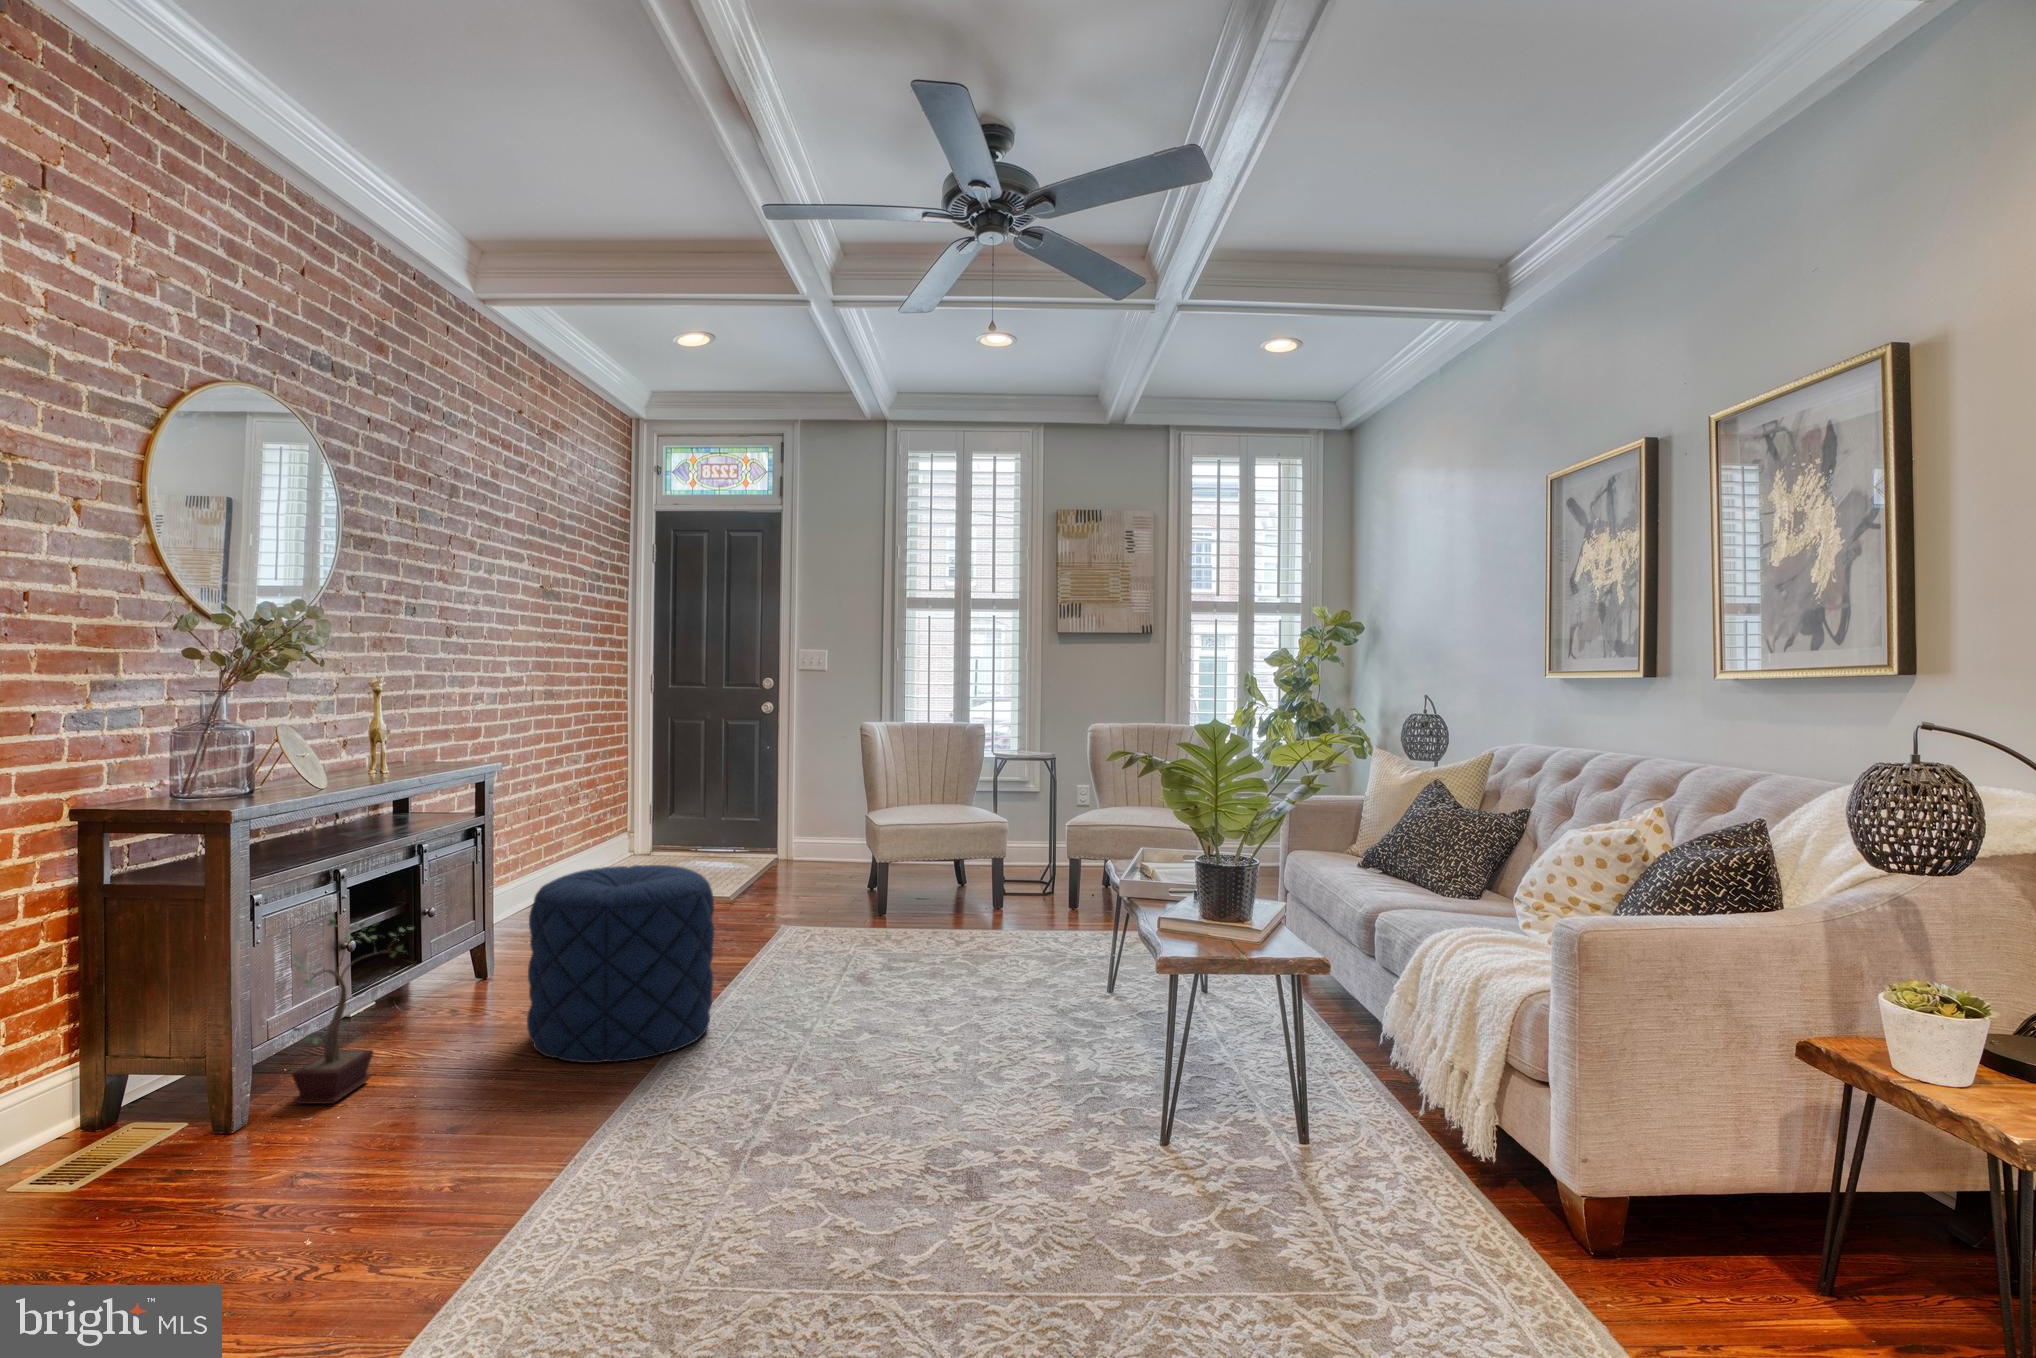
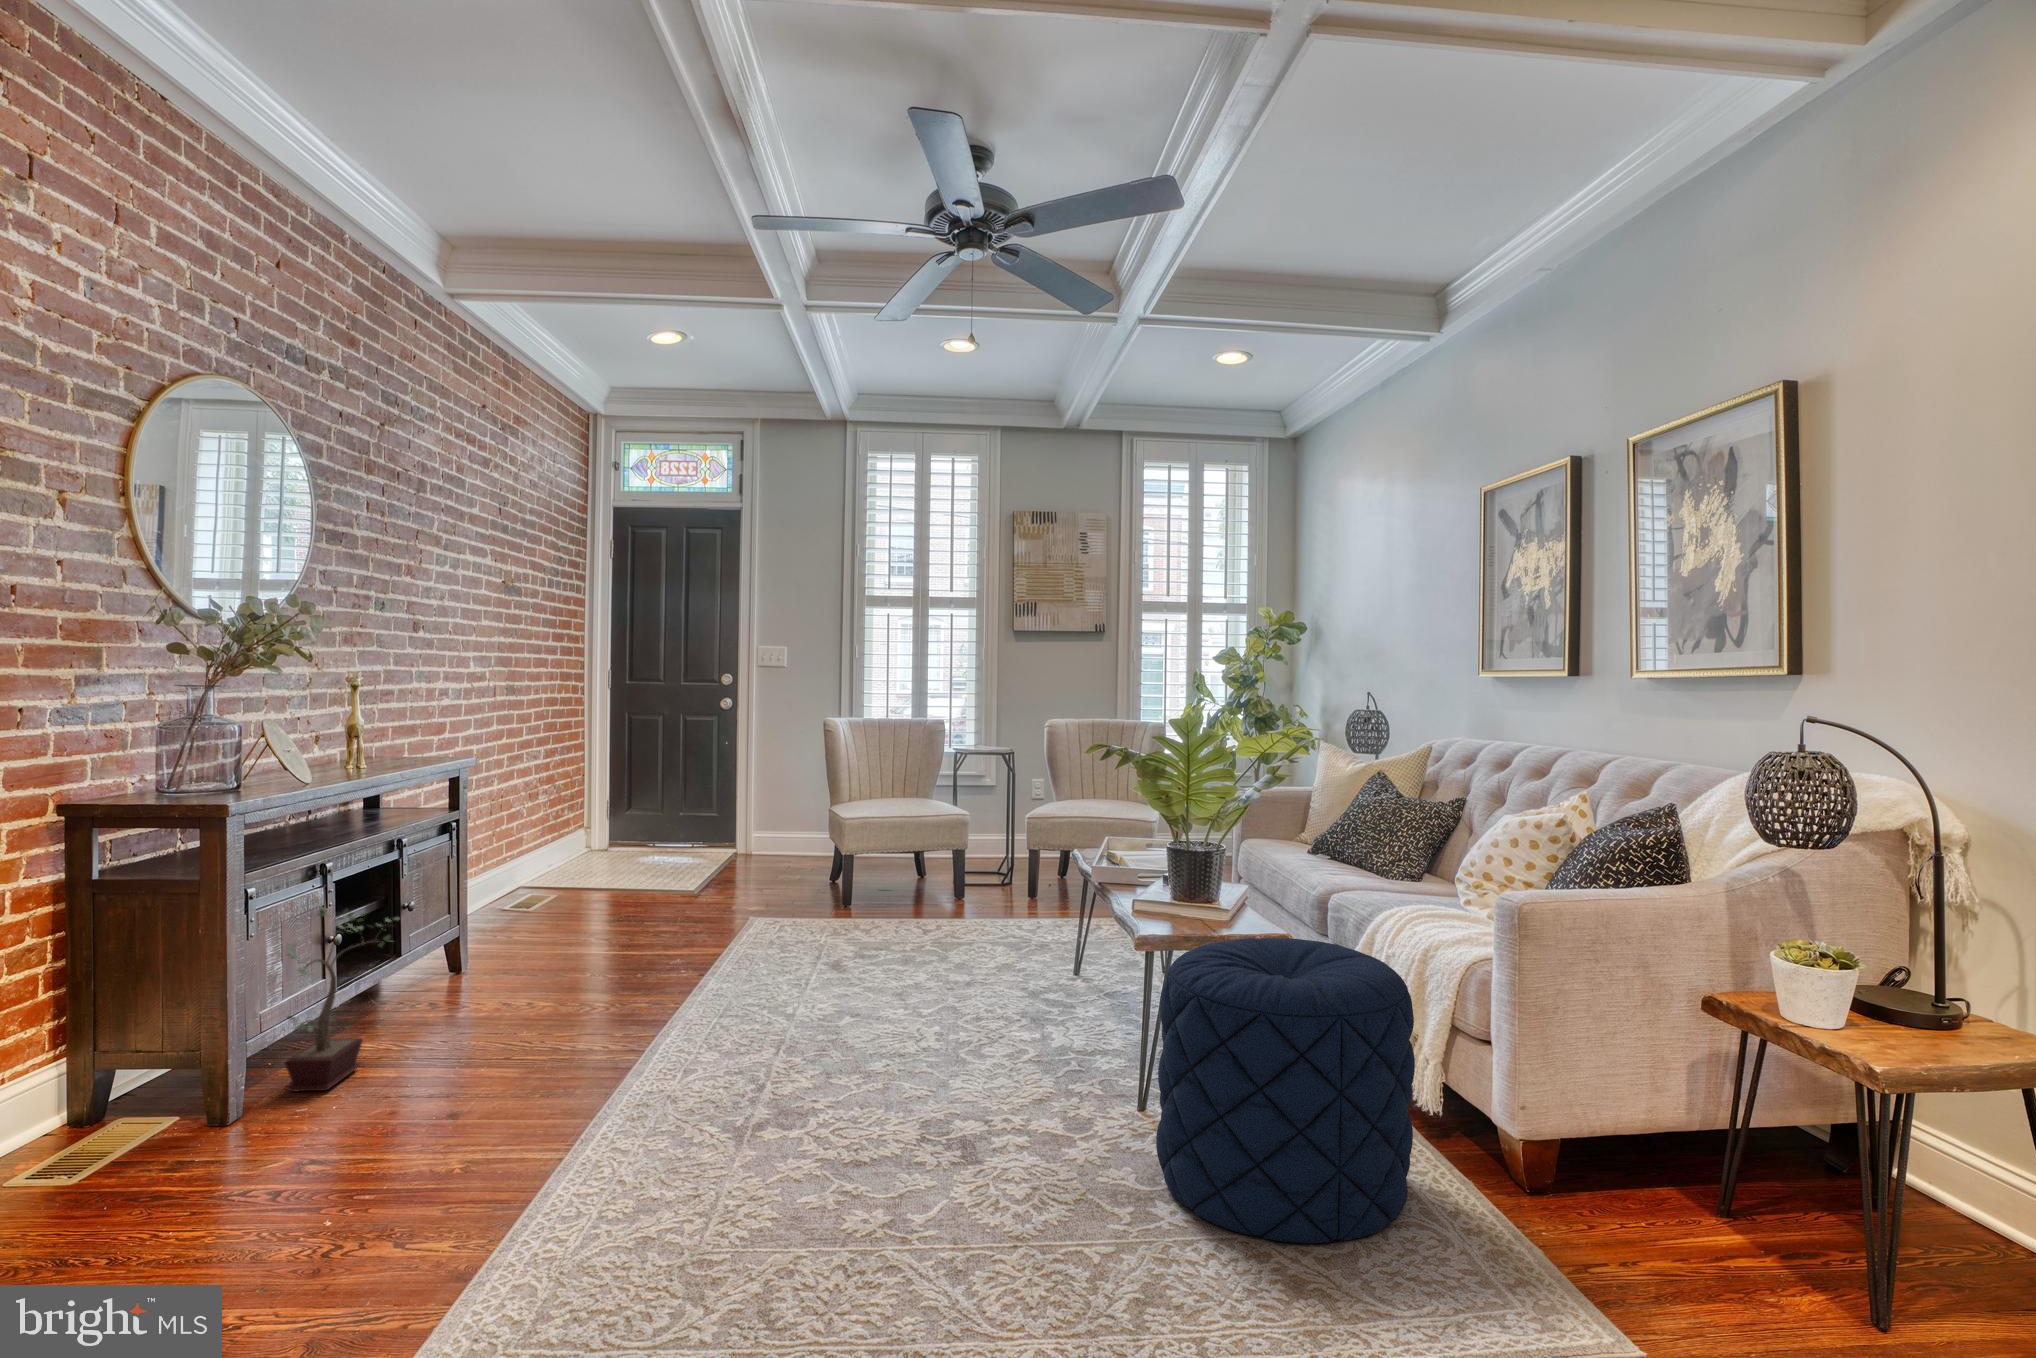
pouf: present [527,865,714,1063] -> present [1156,938,1415,1243]

